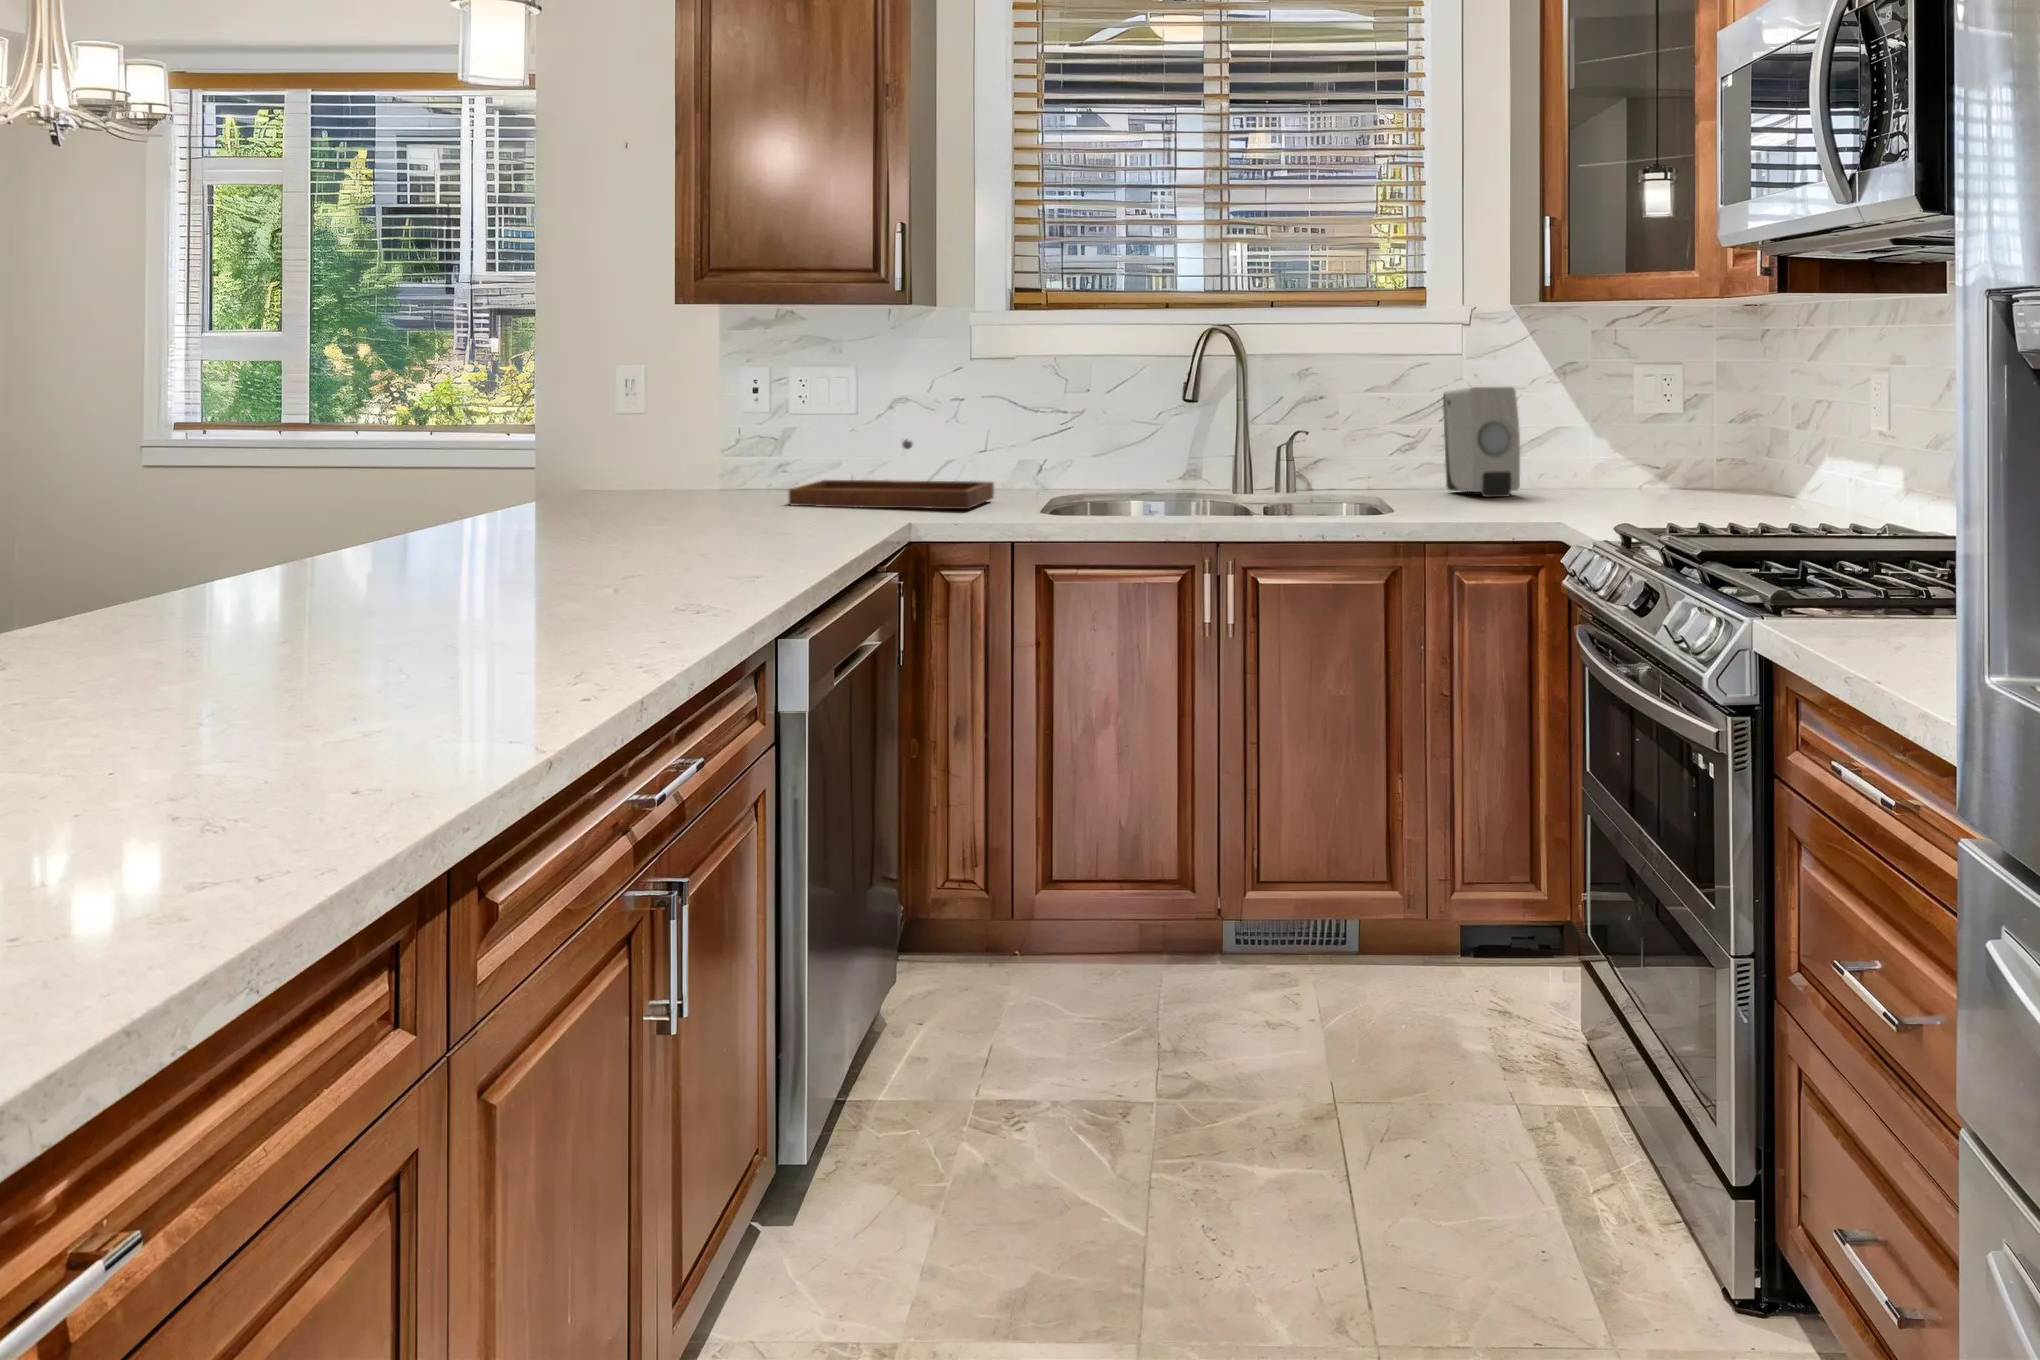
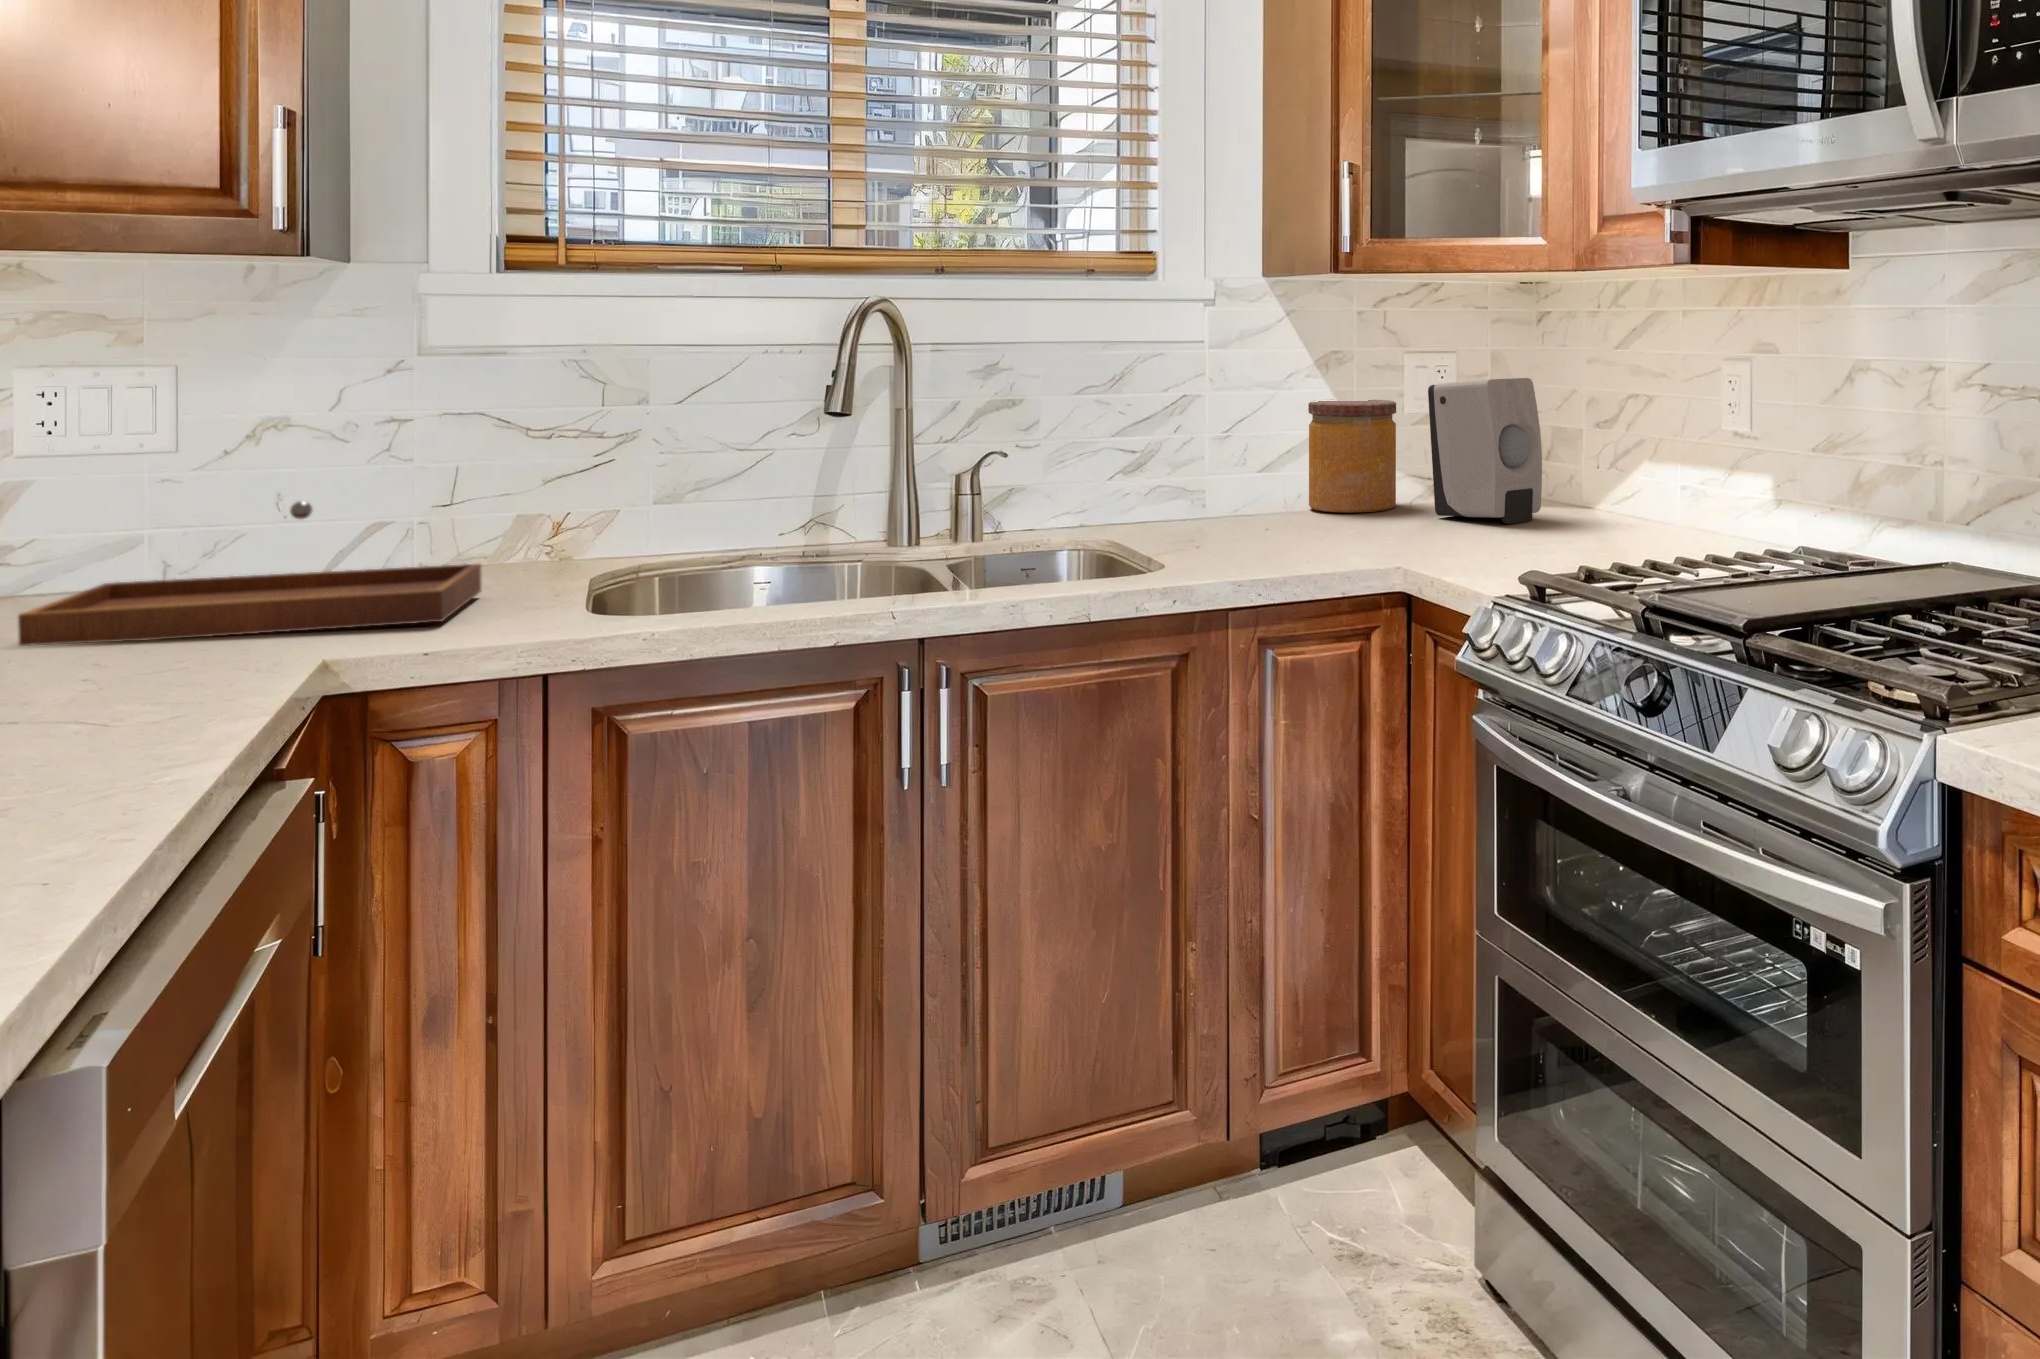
soap dispenser: present [1443,387,1520,497] -> present [1428,378,1542,524]
jar: none [1547,401,1620,489] -> present [1308,399,1396,512]

